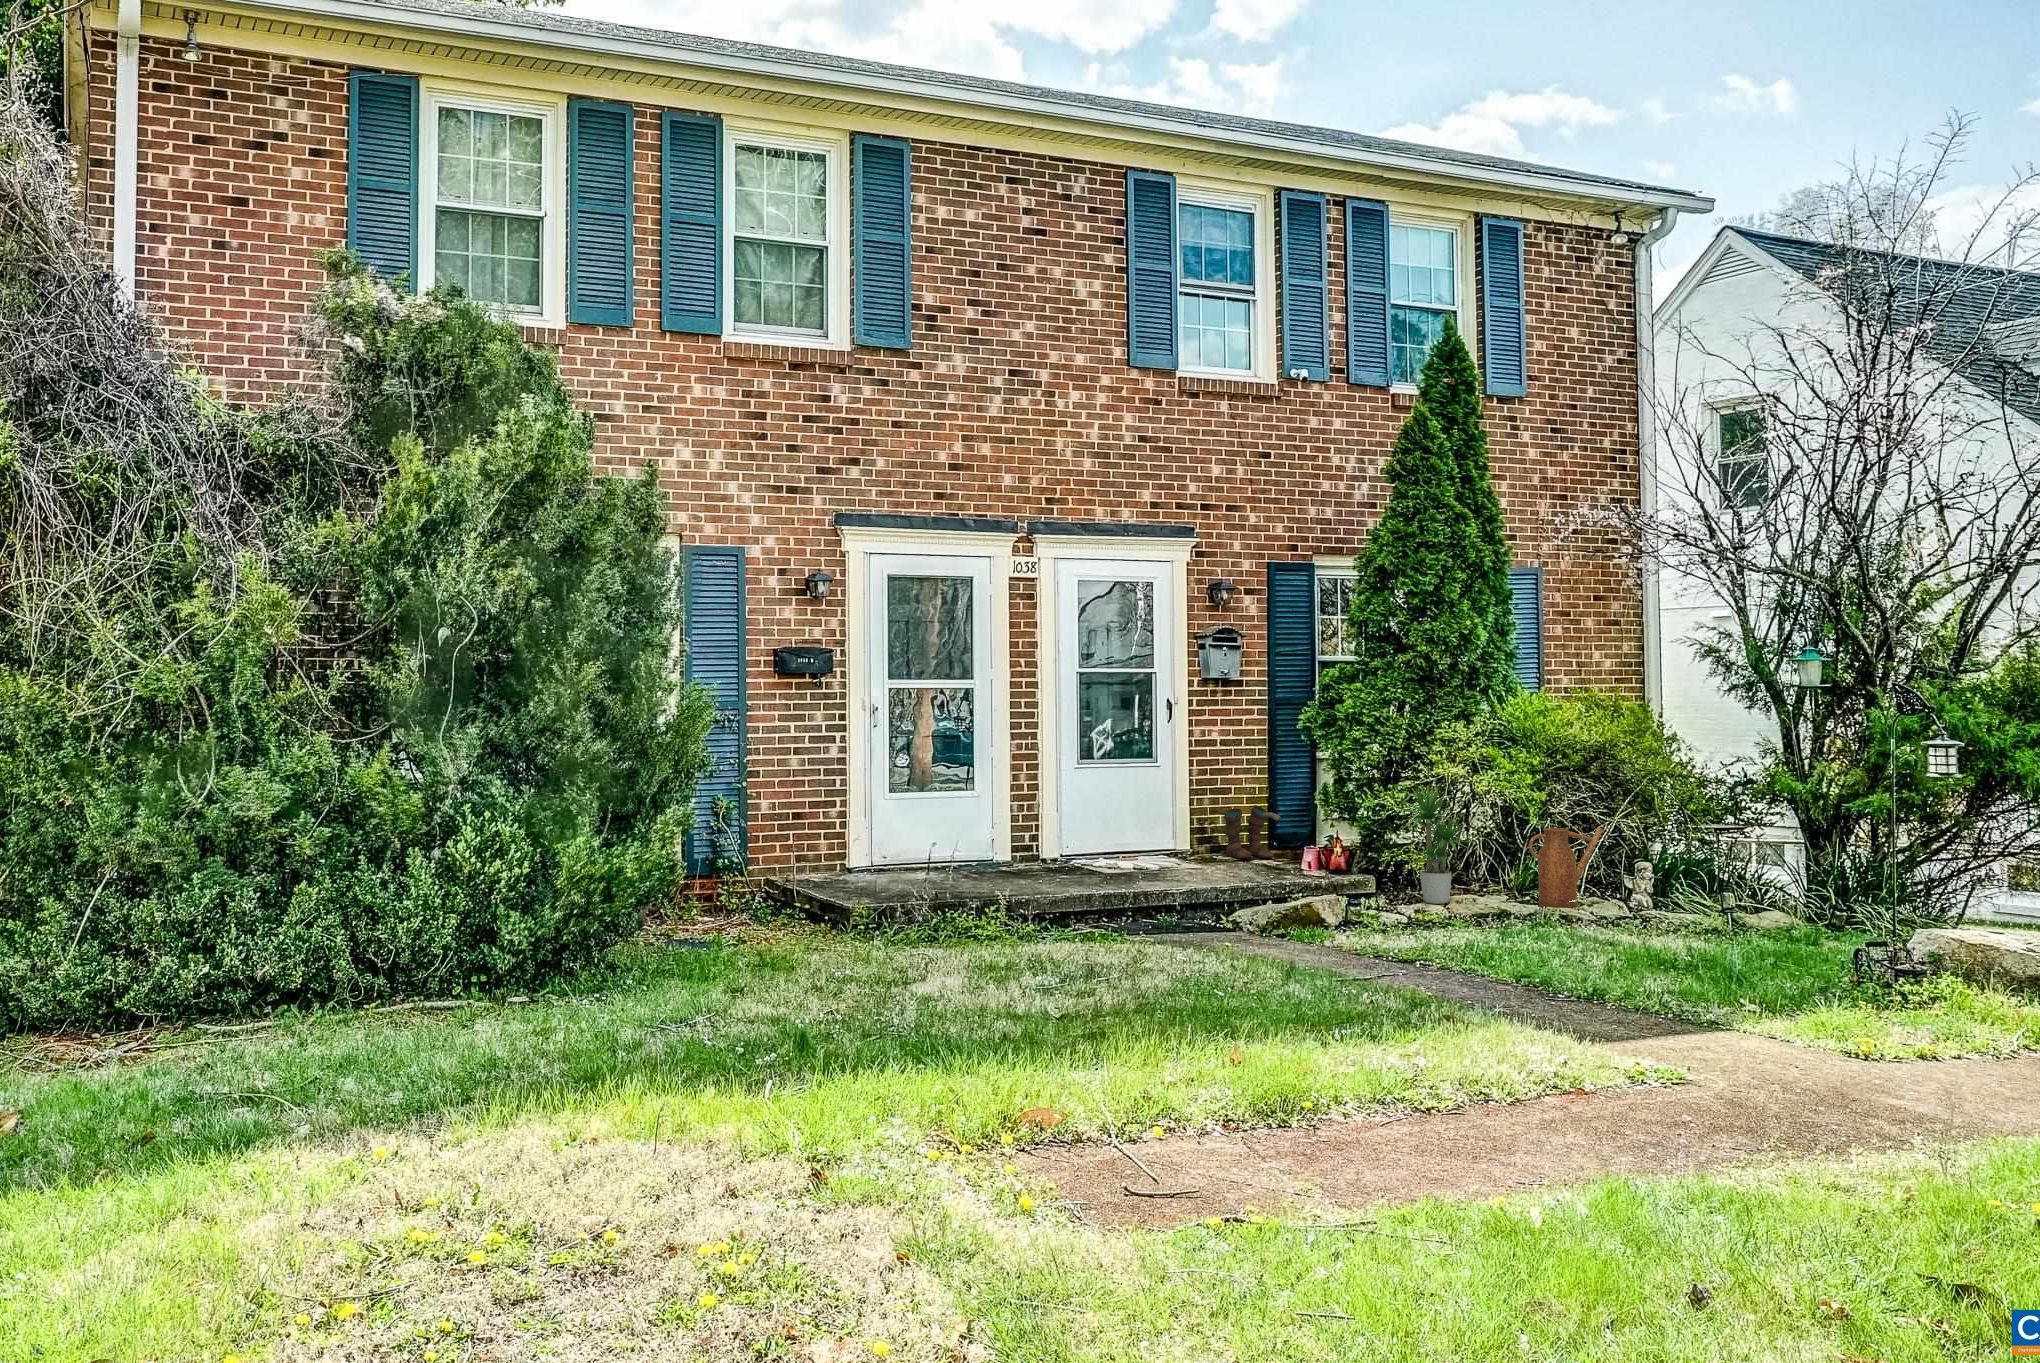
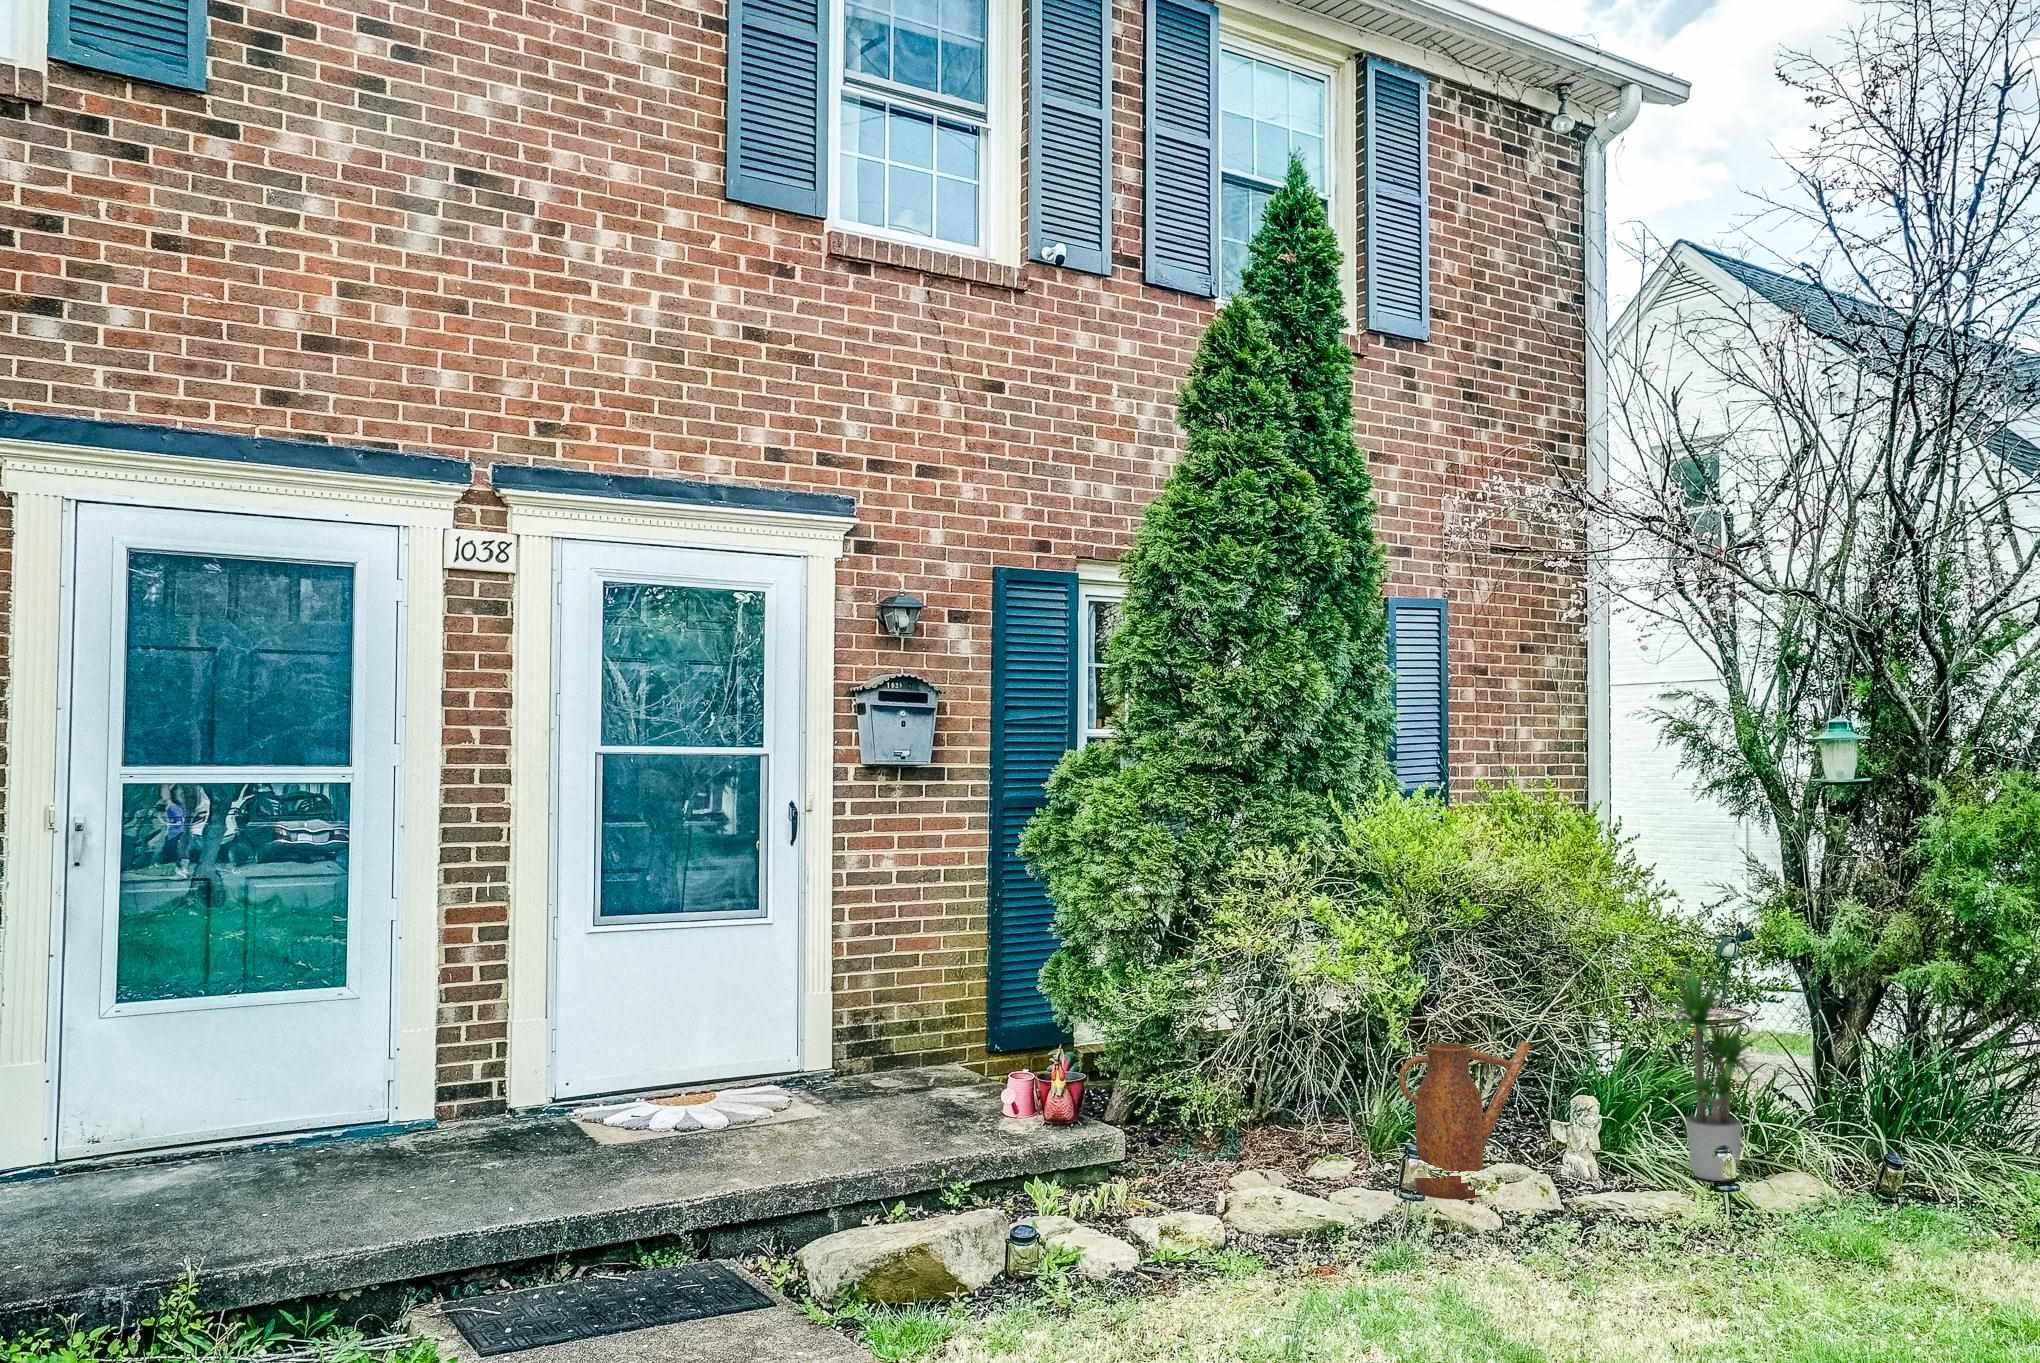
potted plant: present [1401,785,1470,904] -> present [1650,963,1770,1181]
boots: present [1223,805,1281,859] -> none [883,994,988,1096]

